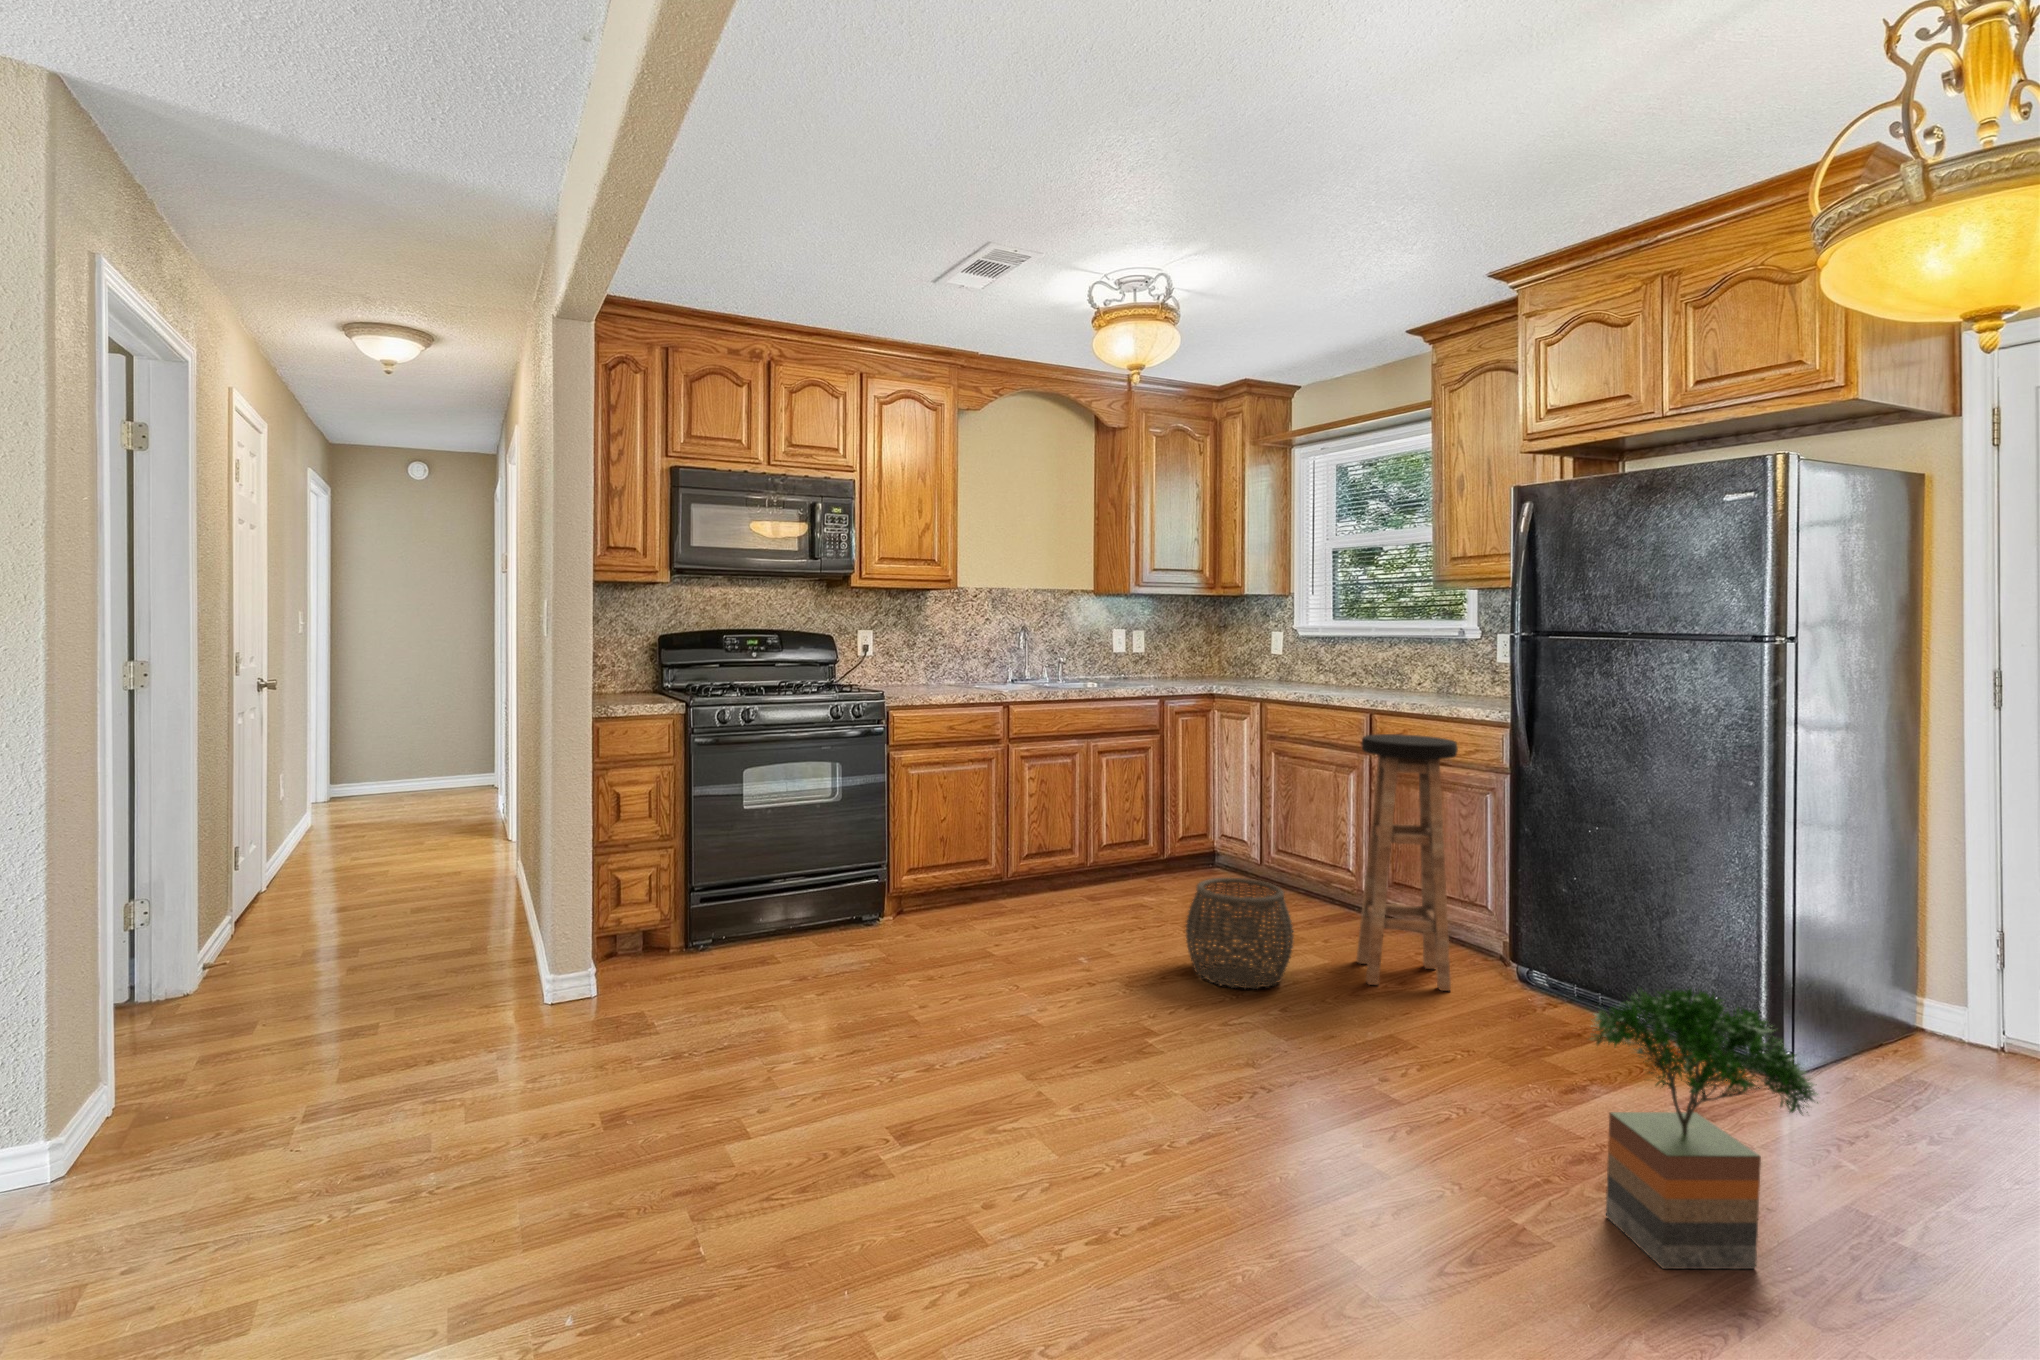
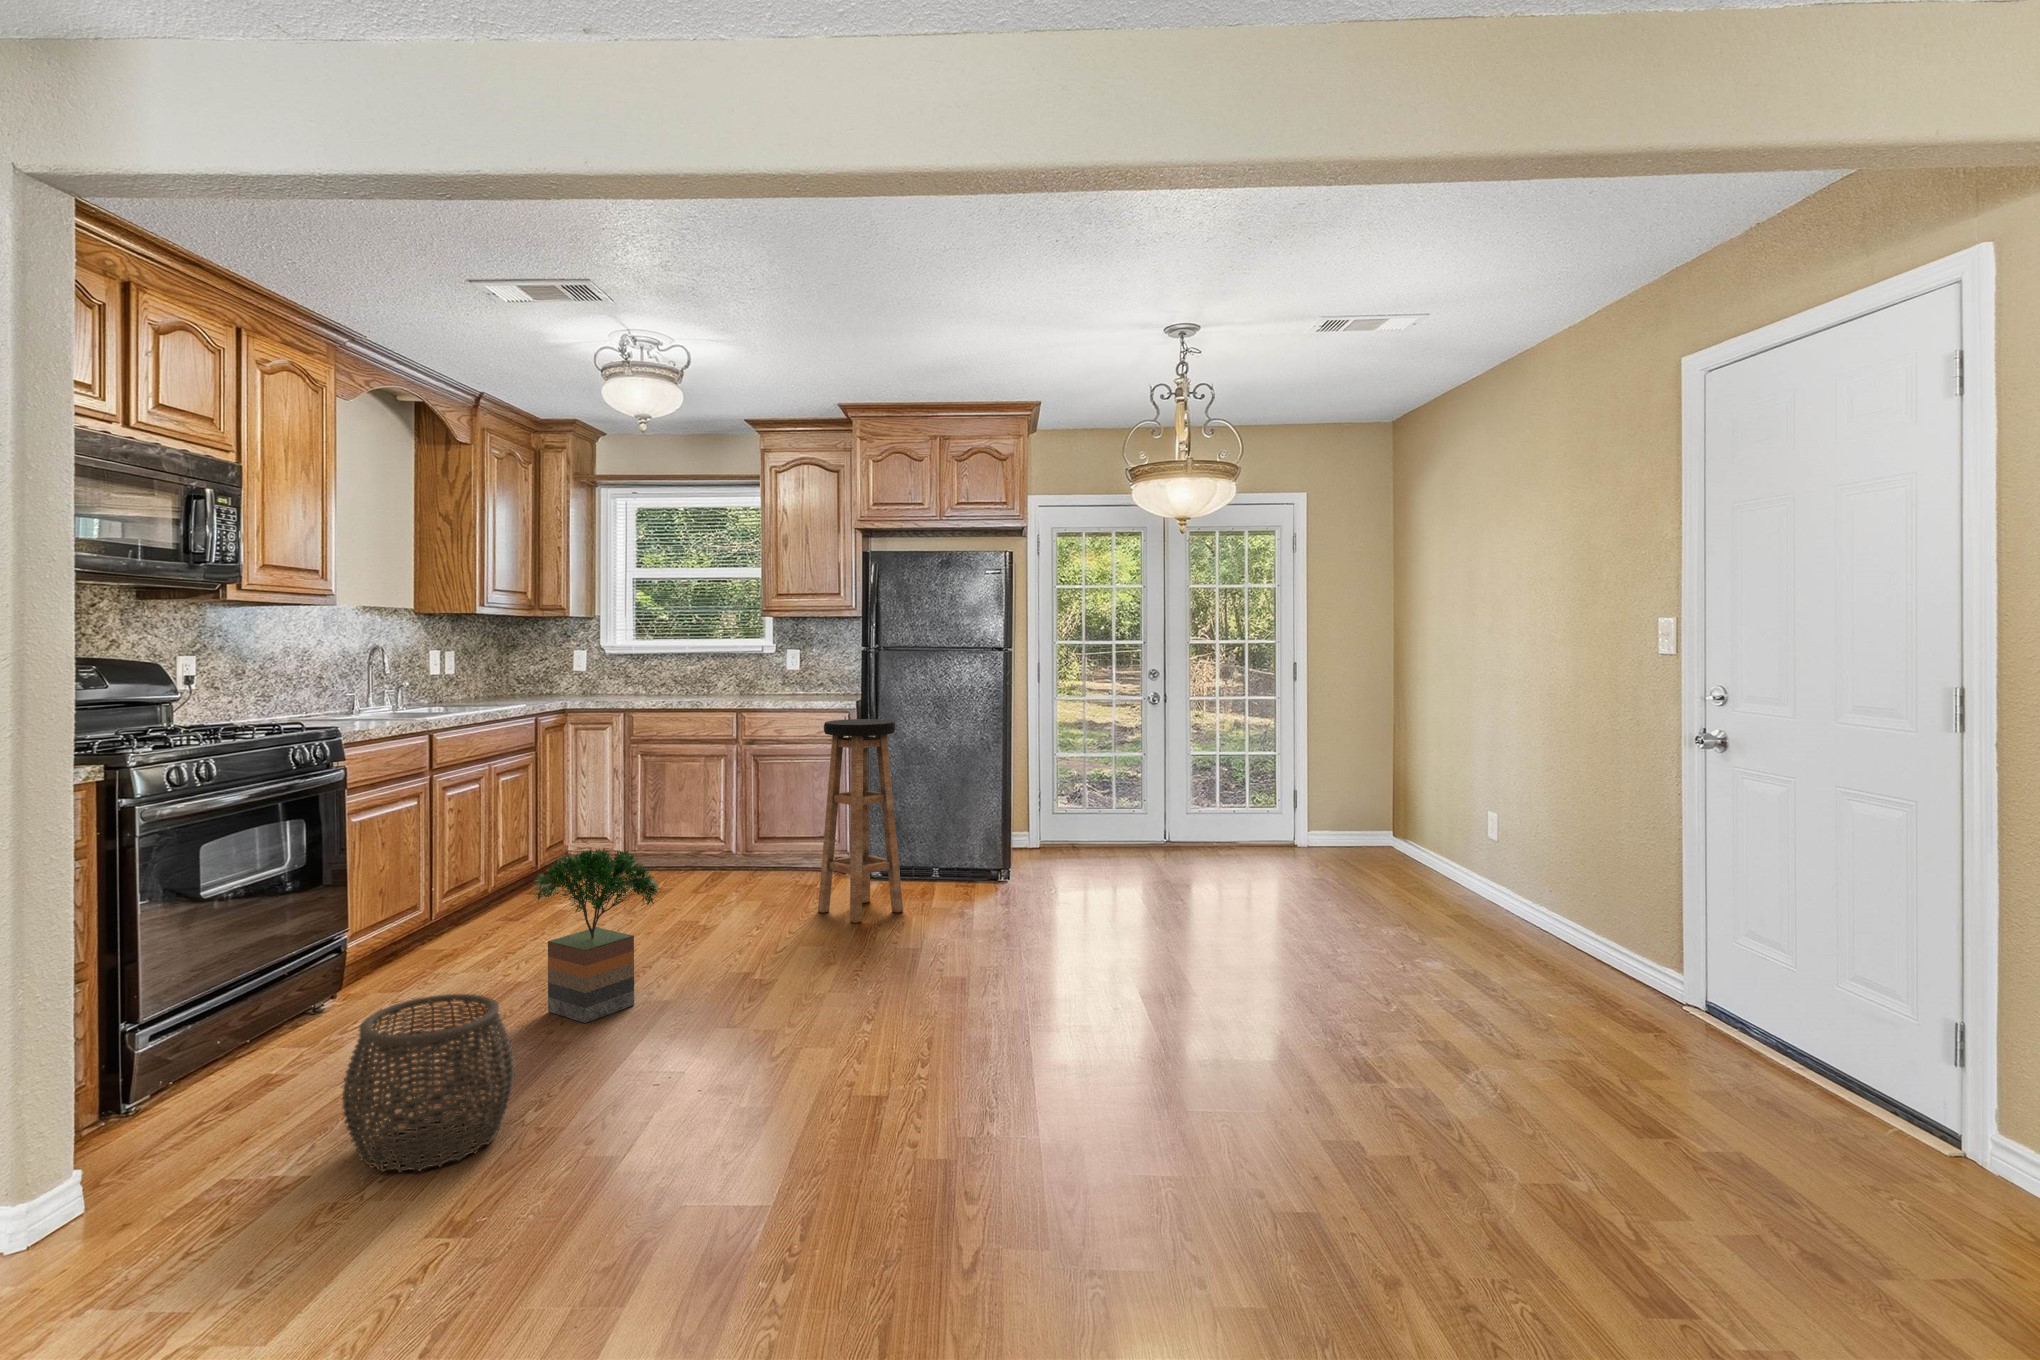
woven basket: present [1186,878,1294,989] -> present [342,994,515,1173]
potted tree: present [1590,988,1818,1269] -> present [534,848,659,1023]

